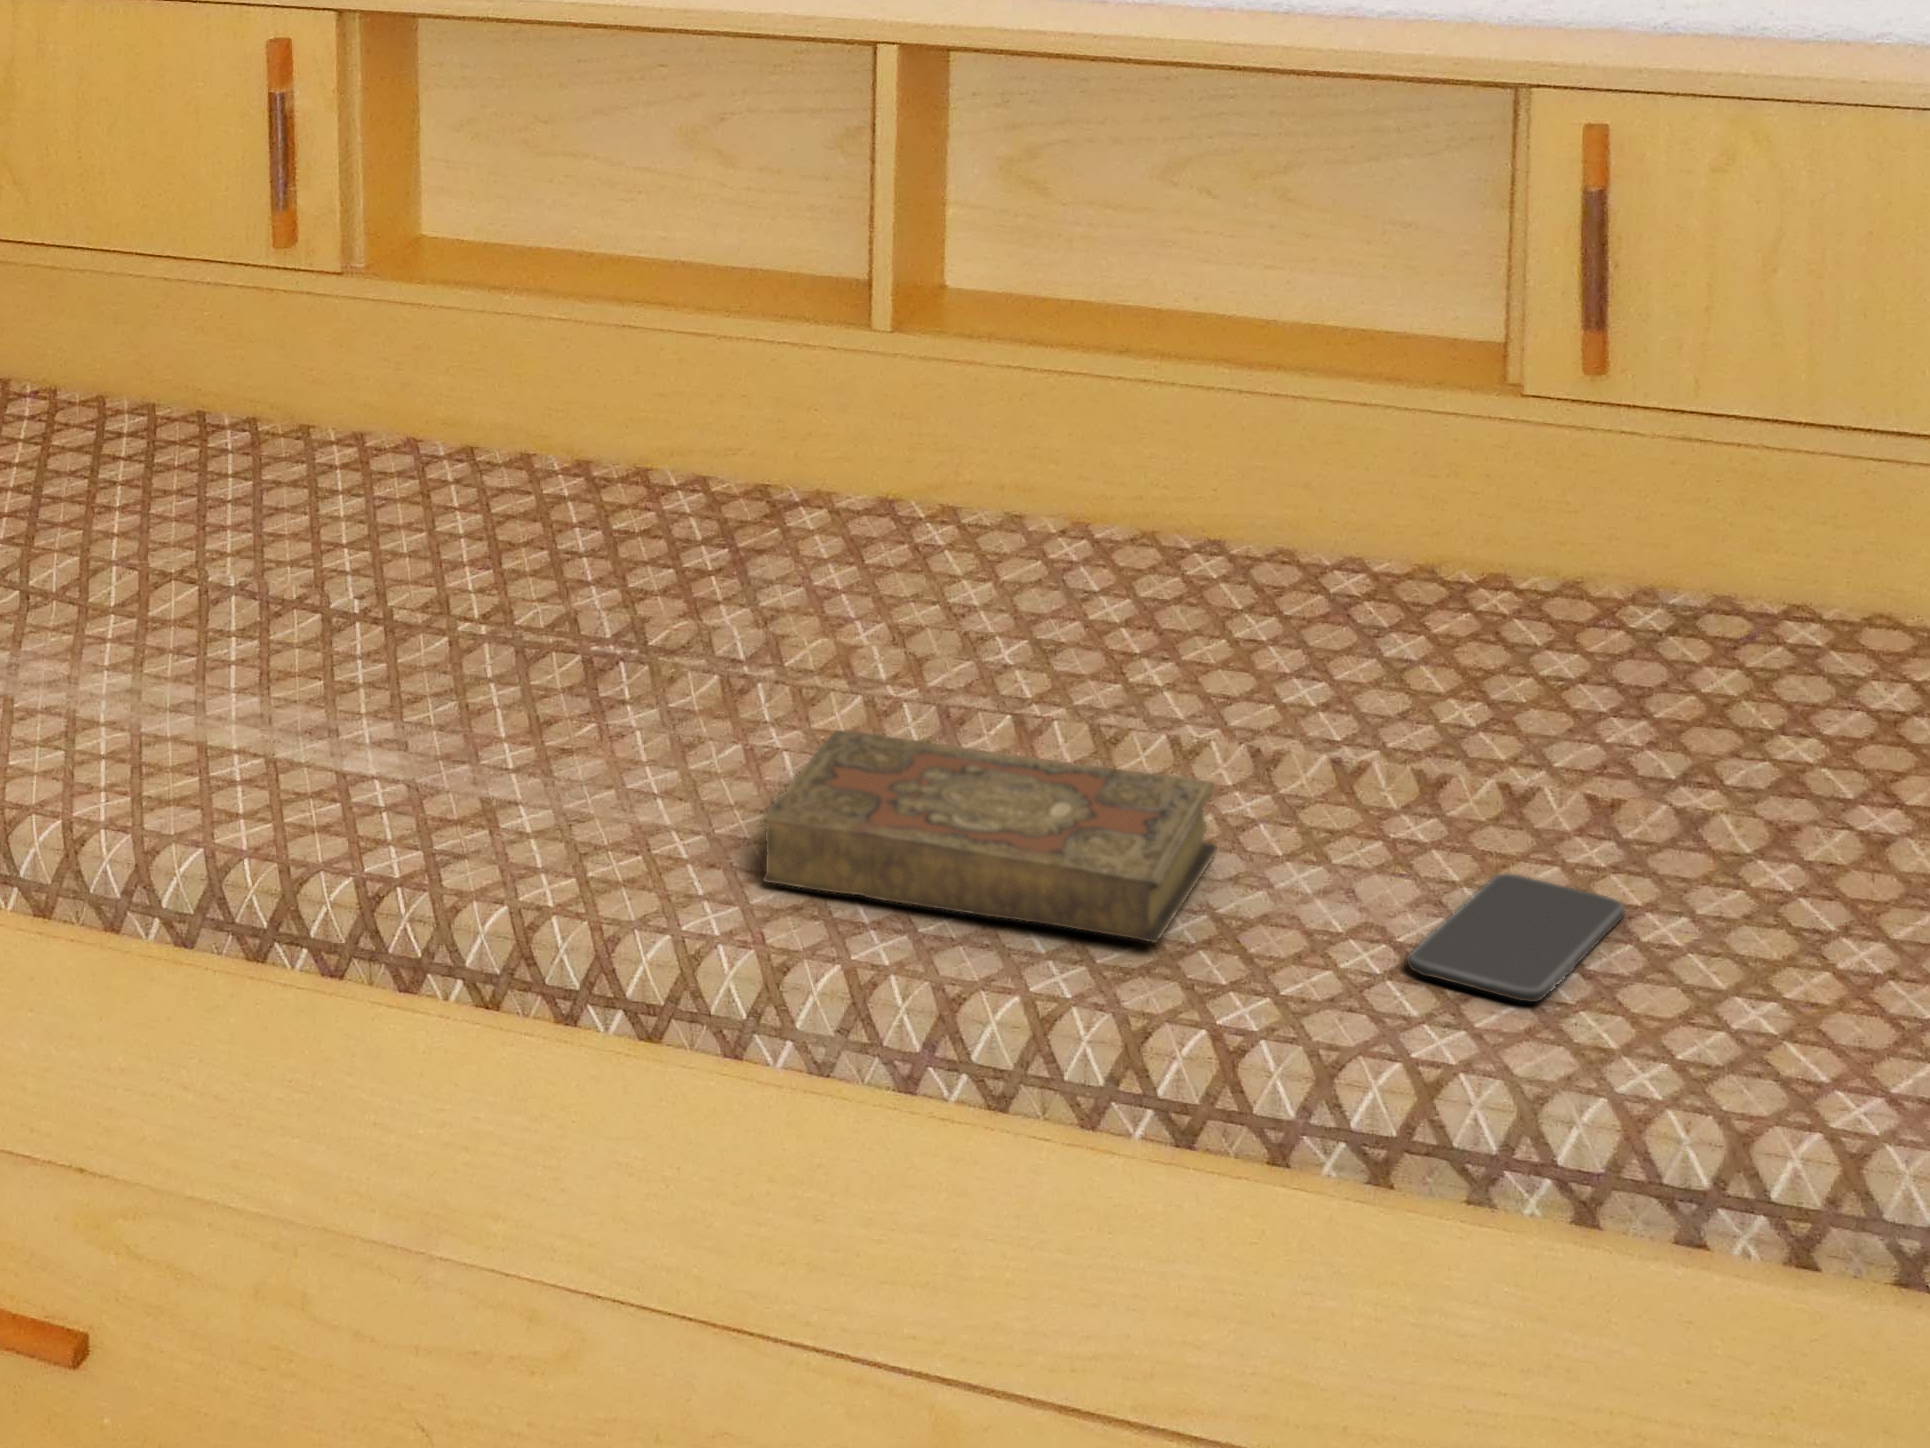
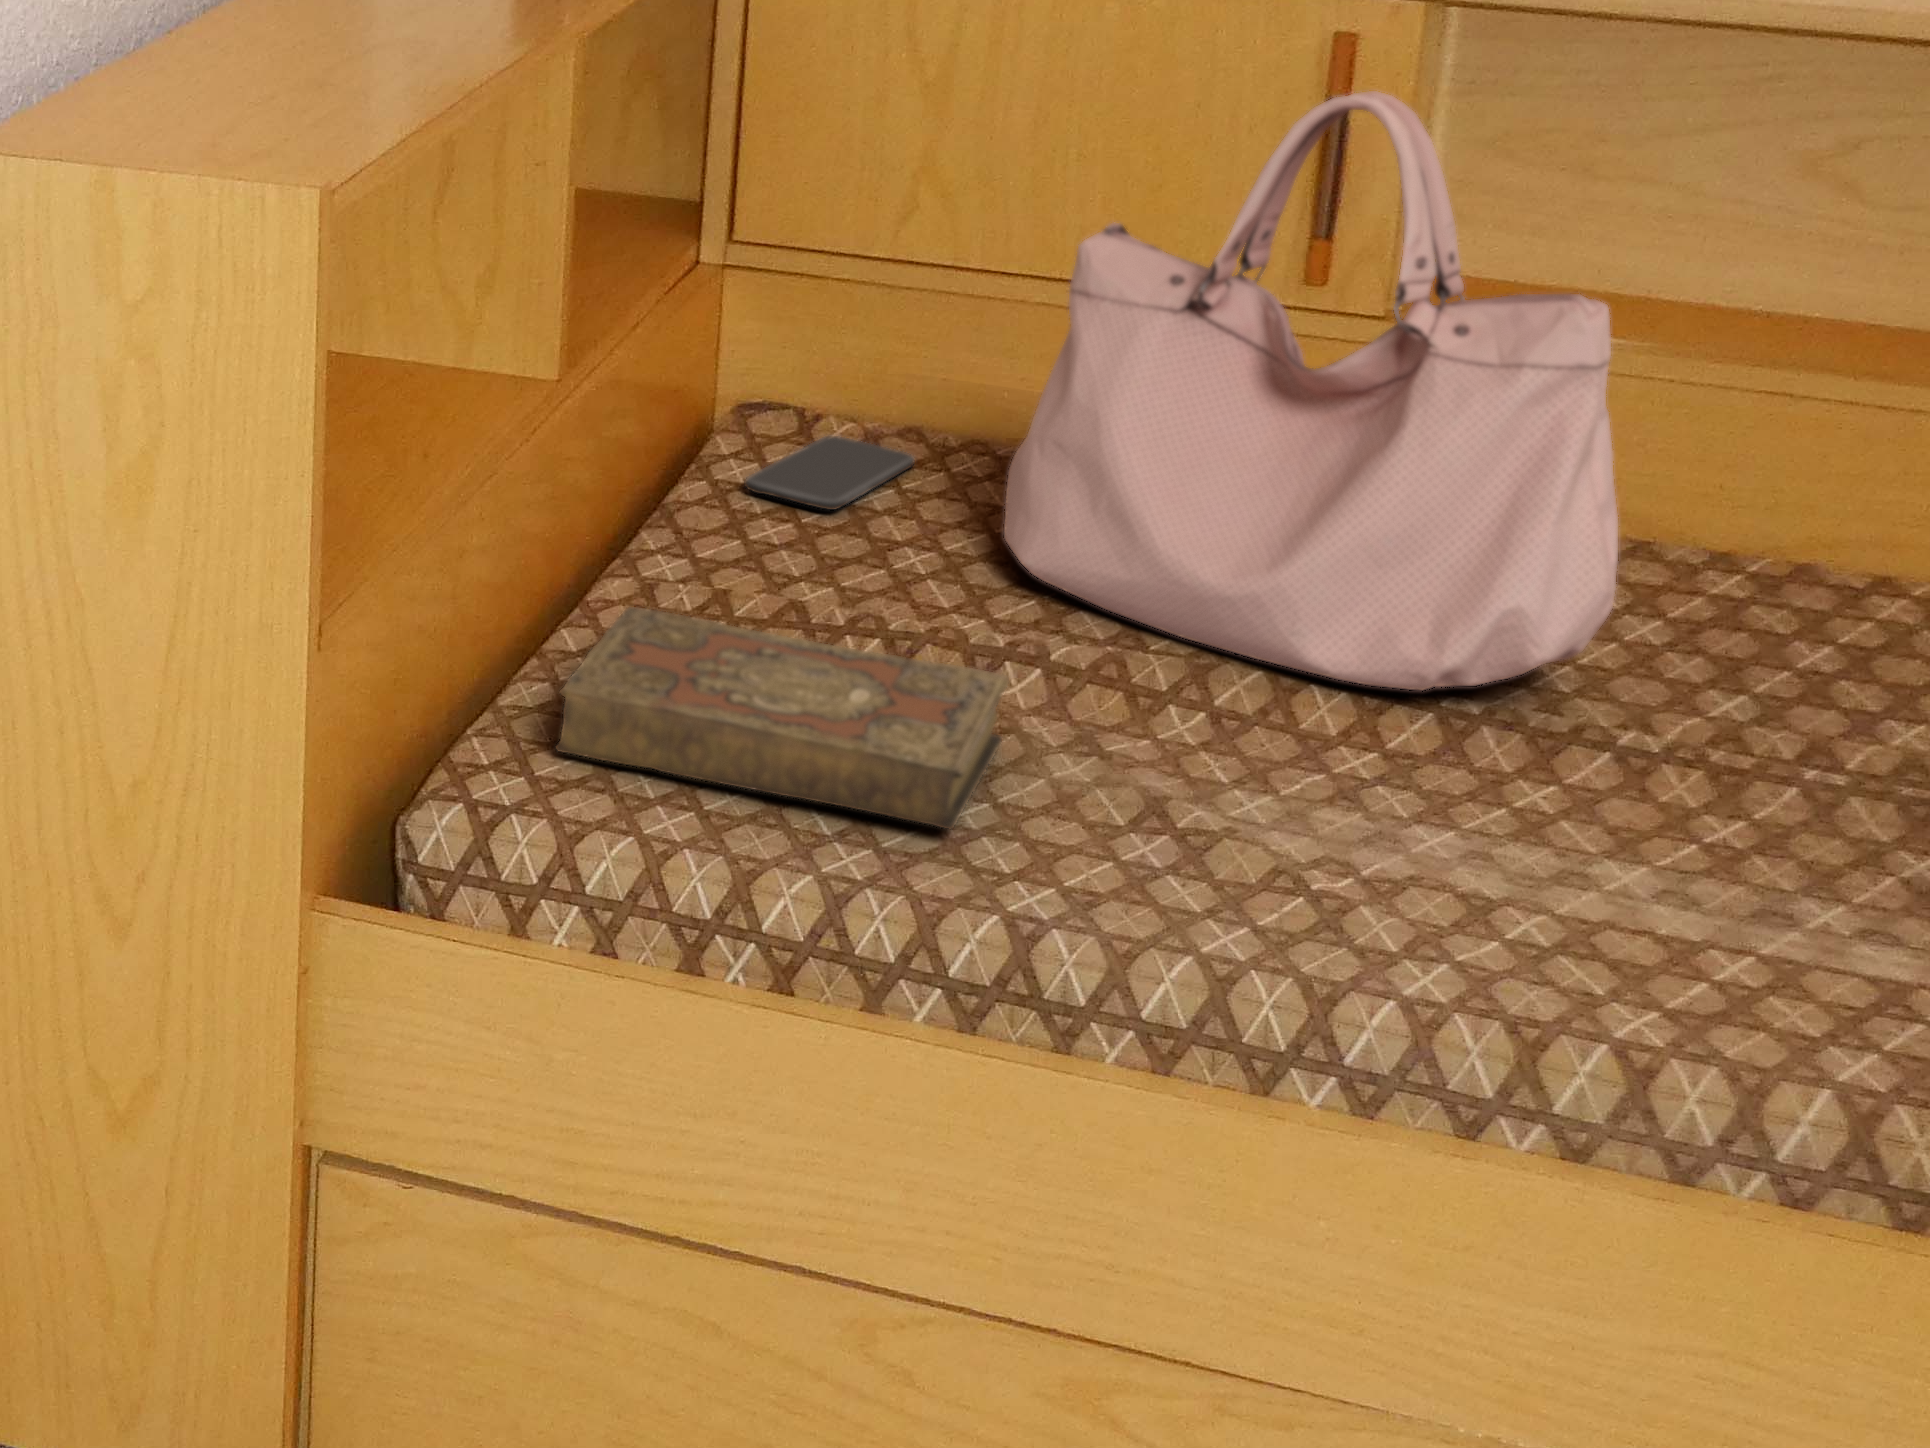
handbag: none [1229,177,1827,777] -> present [1004,91,1618,690]
smartphone: present [1407,873,1625,1002] -> present [745,436,915,510]

